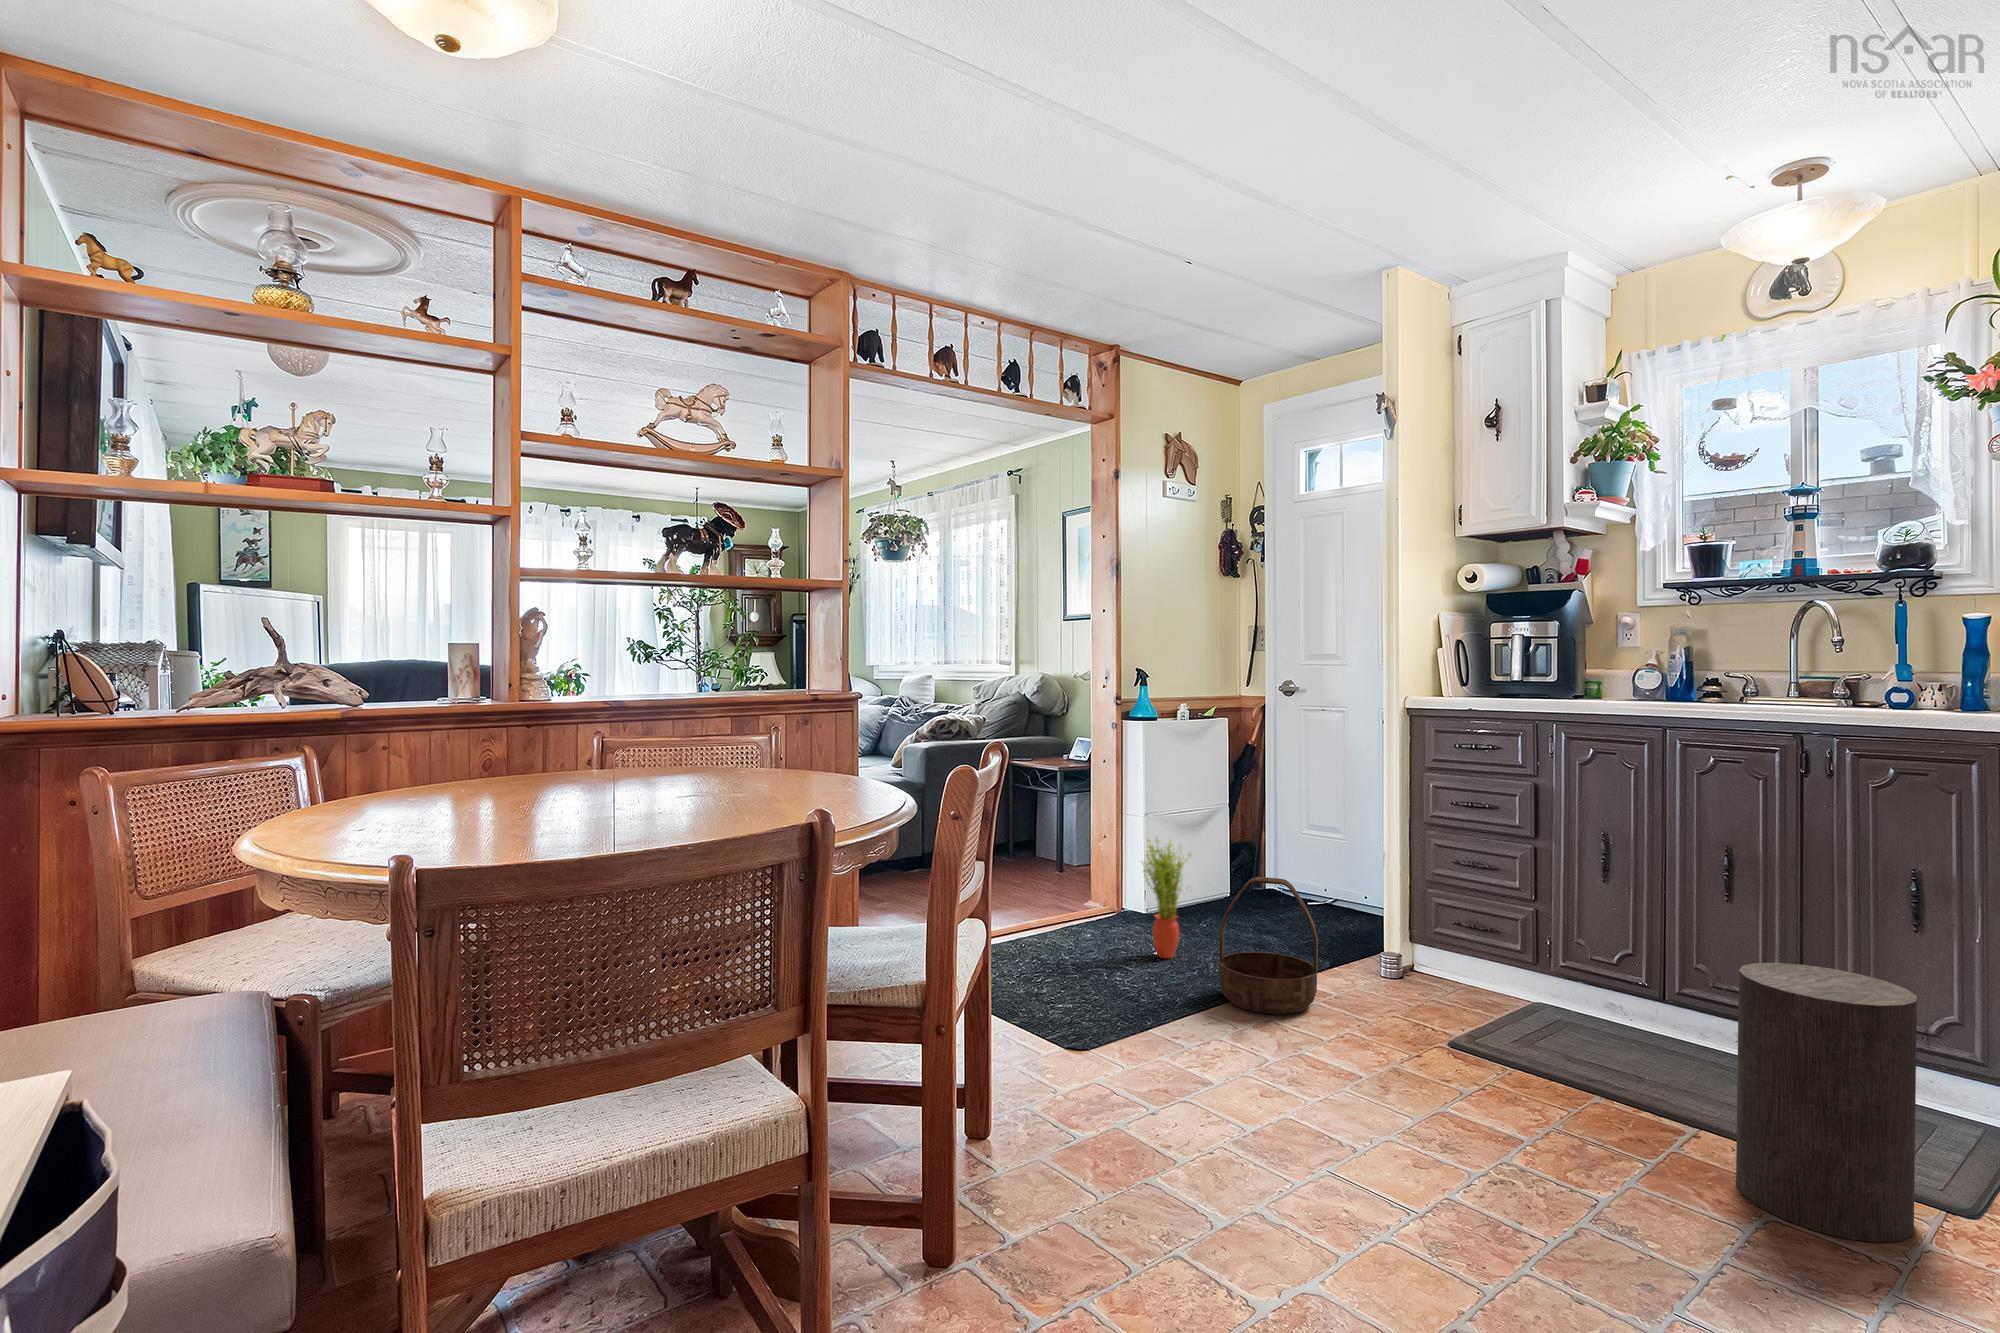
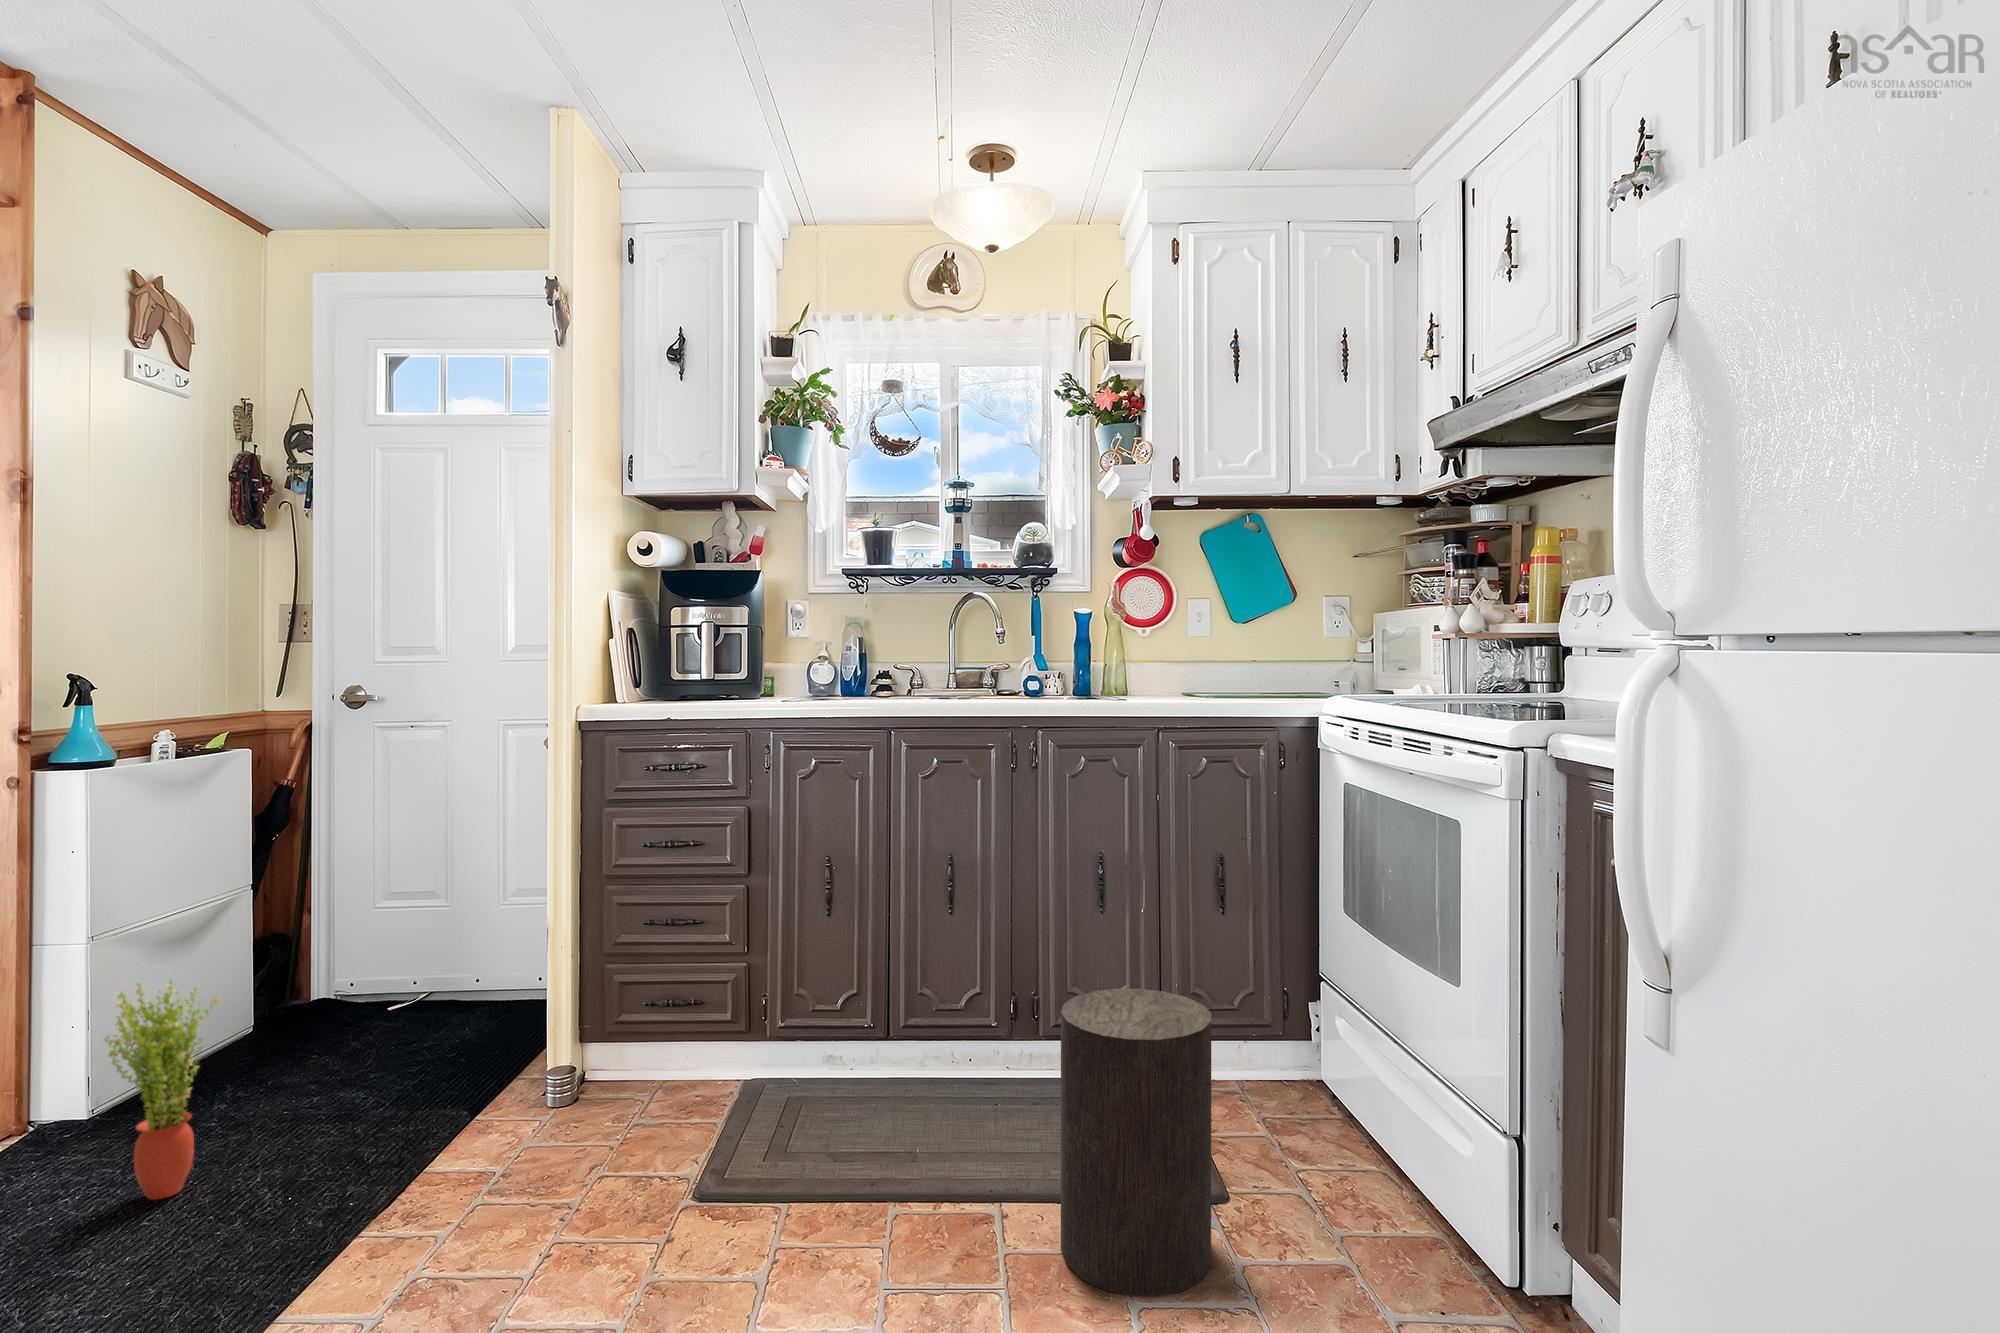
basket: present [1219,877,1318,1014] -> none [302,1014,482,1257]

